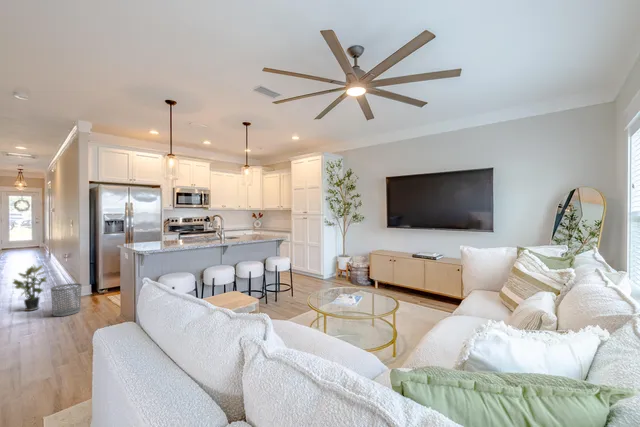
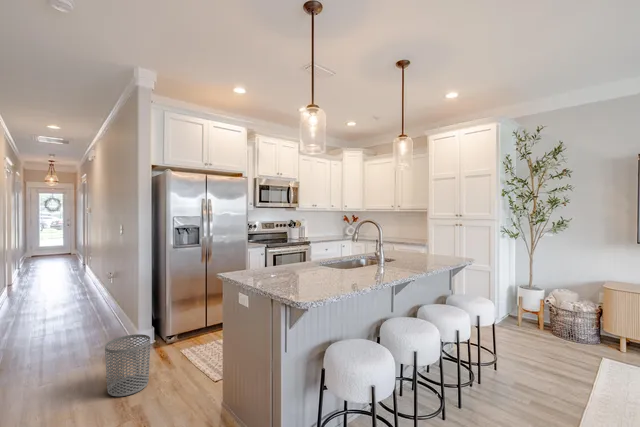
potted plant: present [13,265,46,311] -> none [44,300,95,378]

